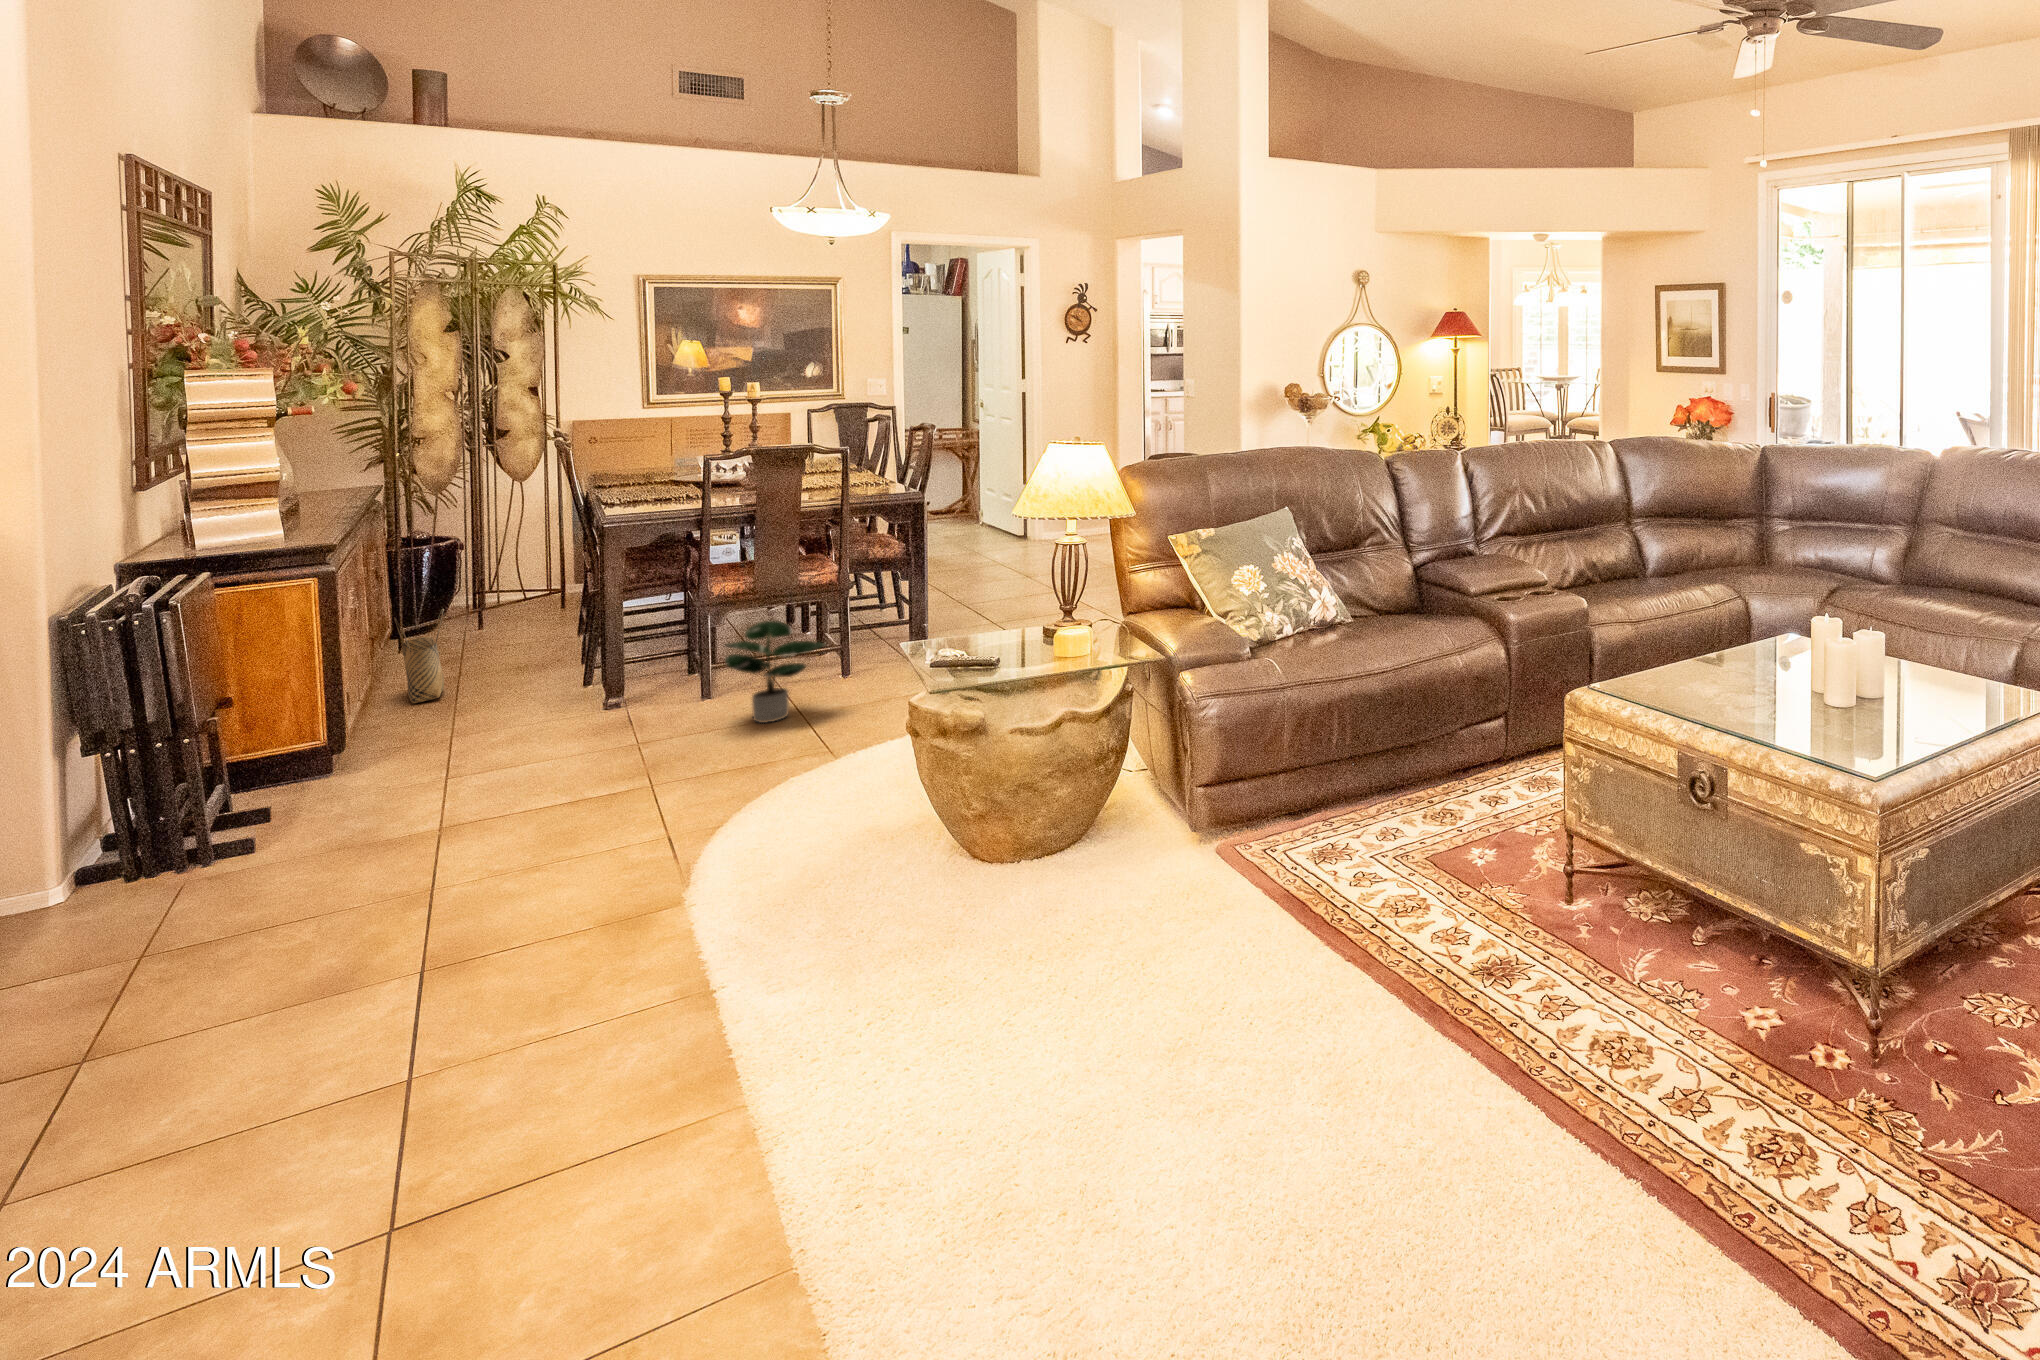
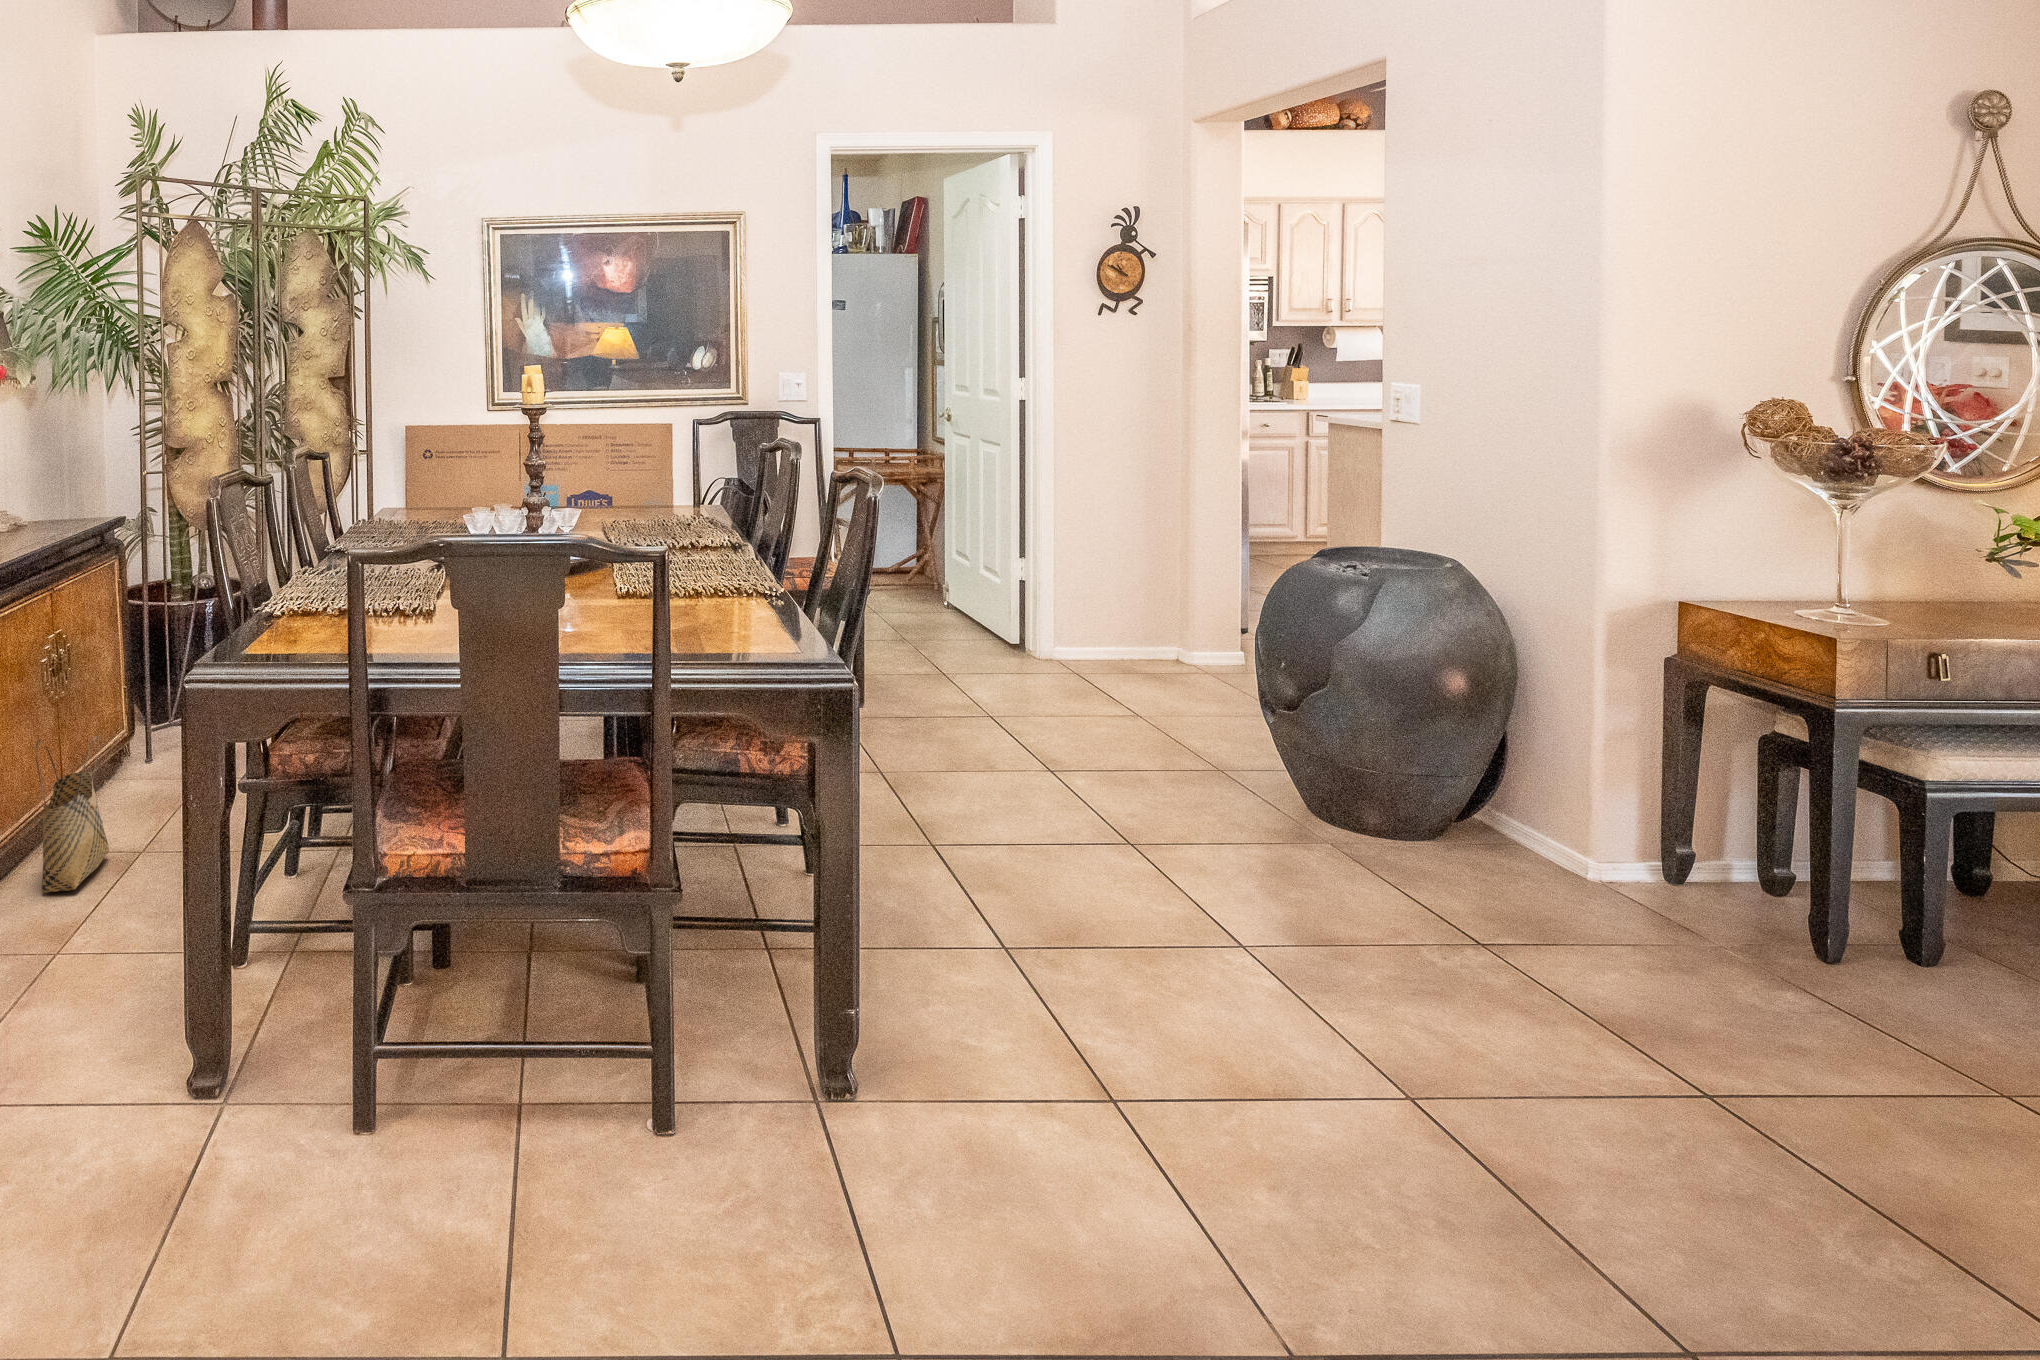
potted plant: present [725,621,824,723] -> none [323,945,551,1246]

